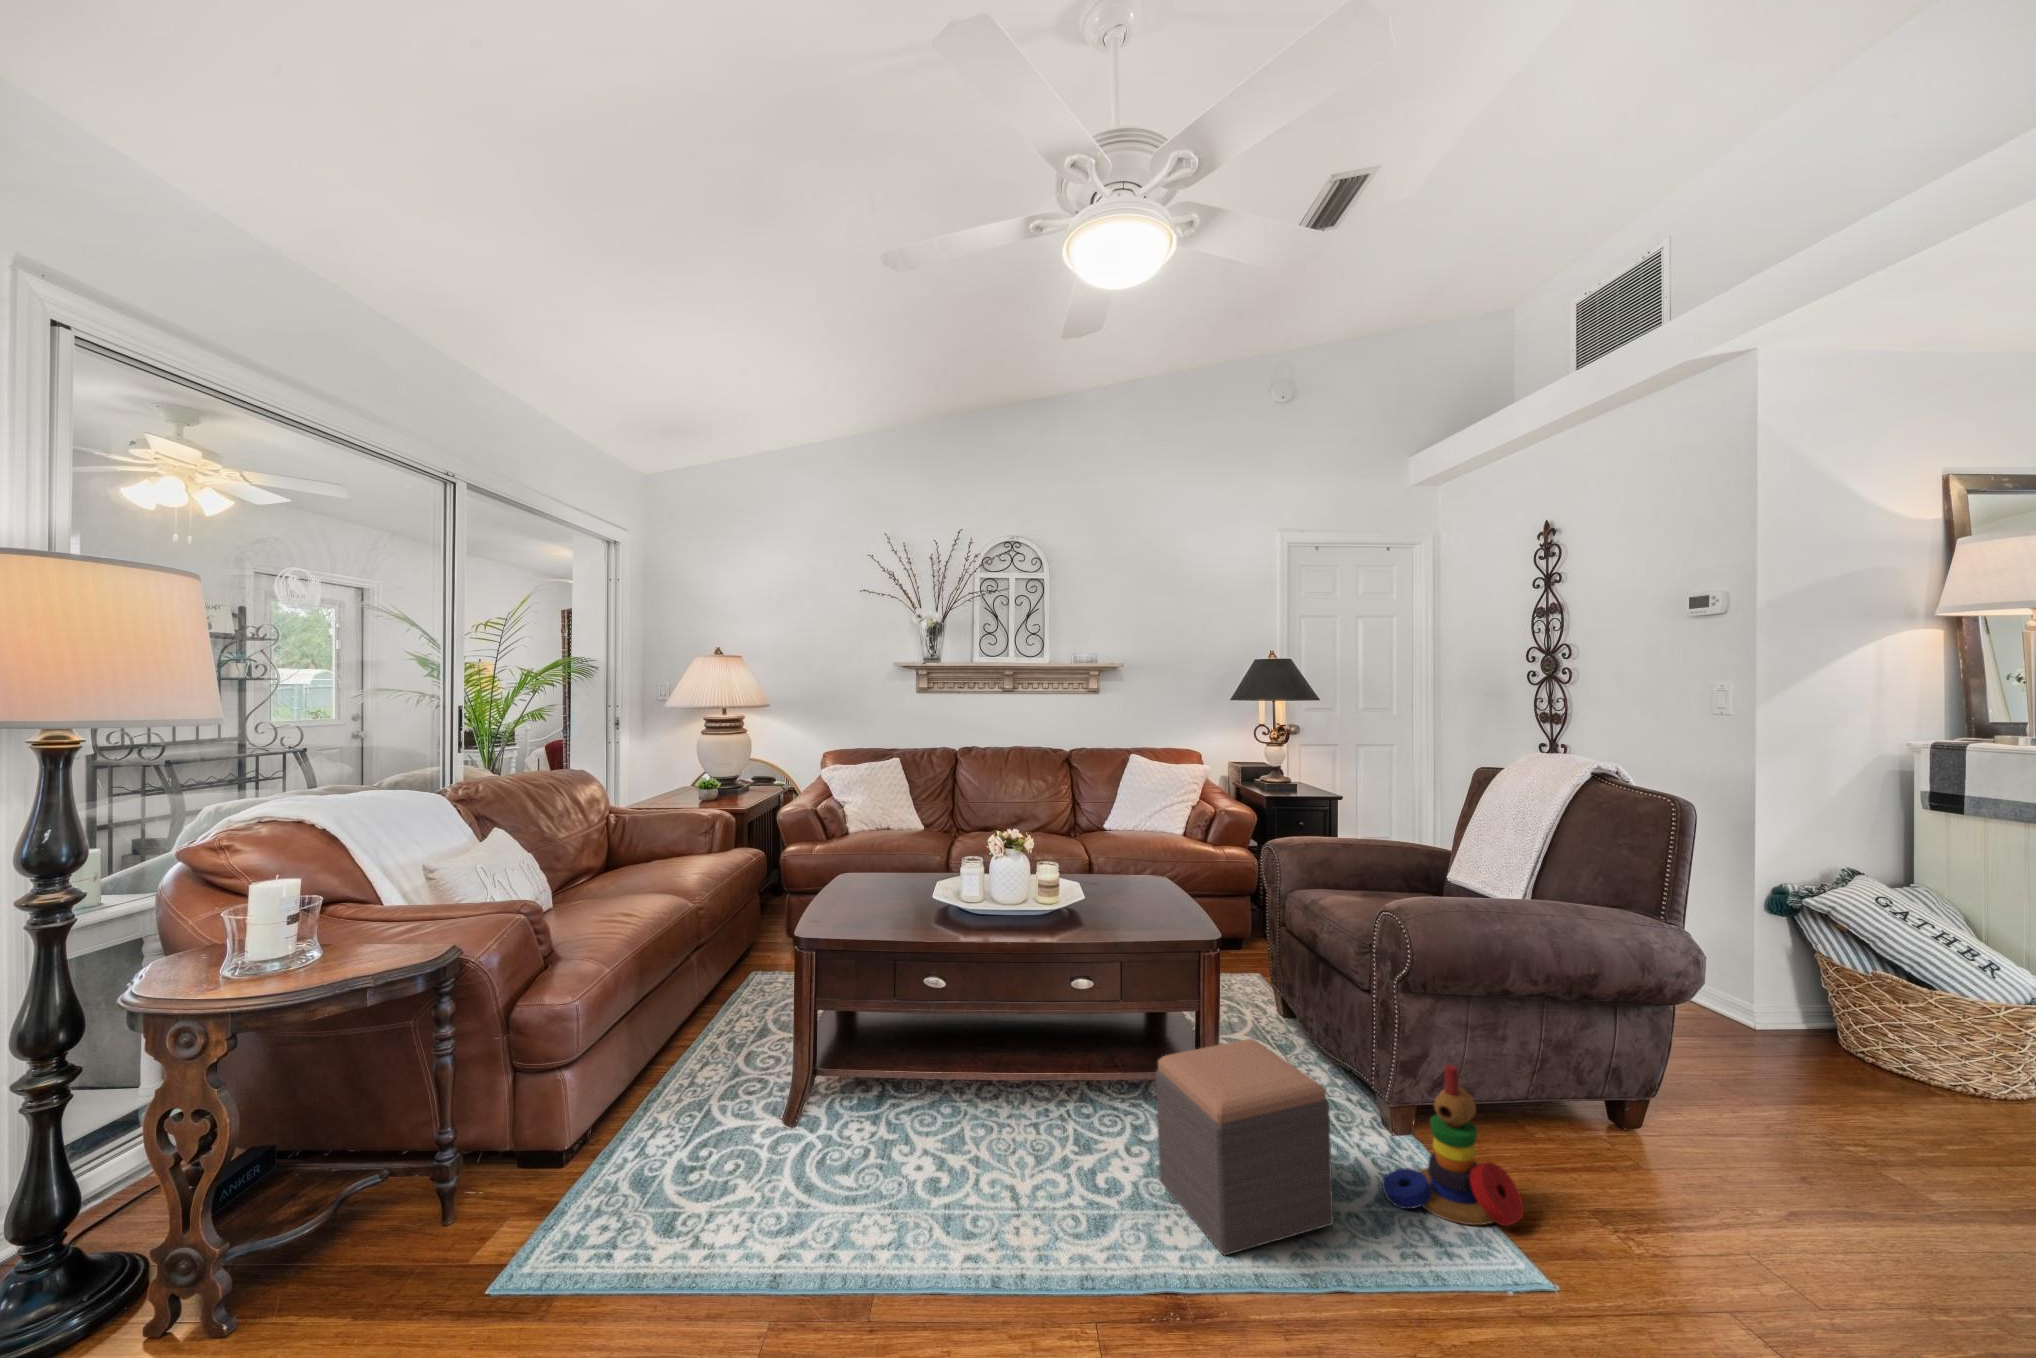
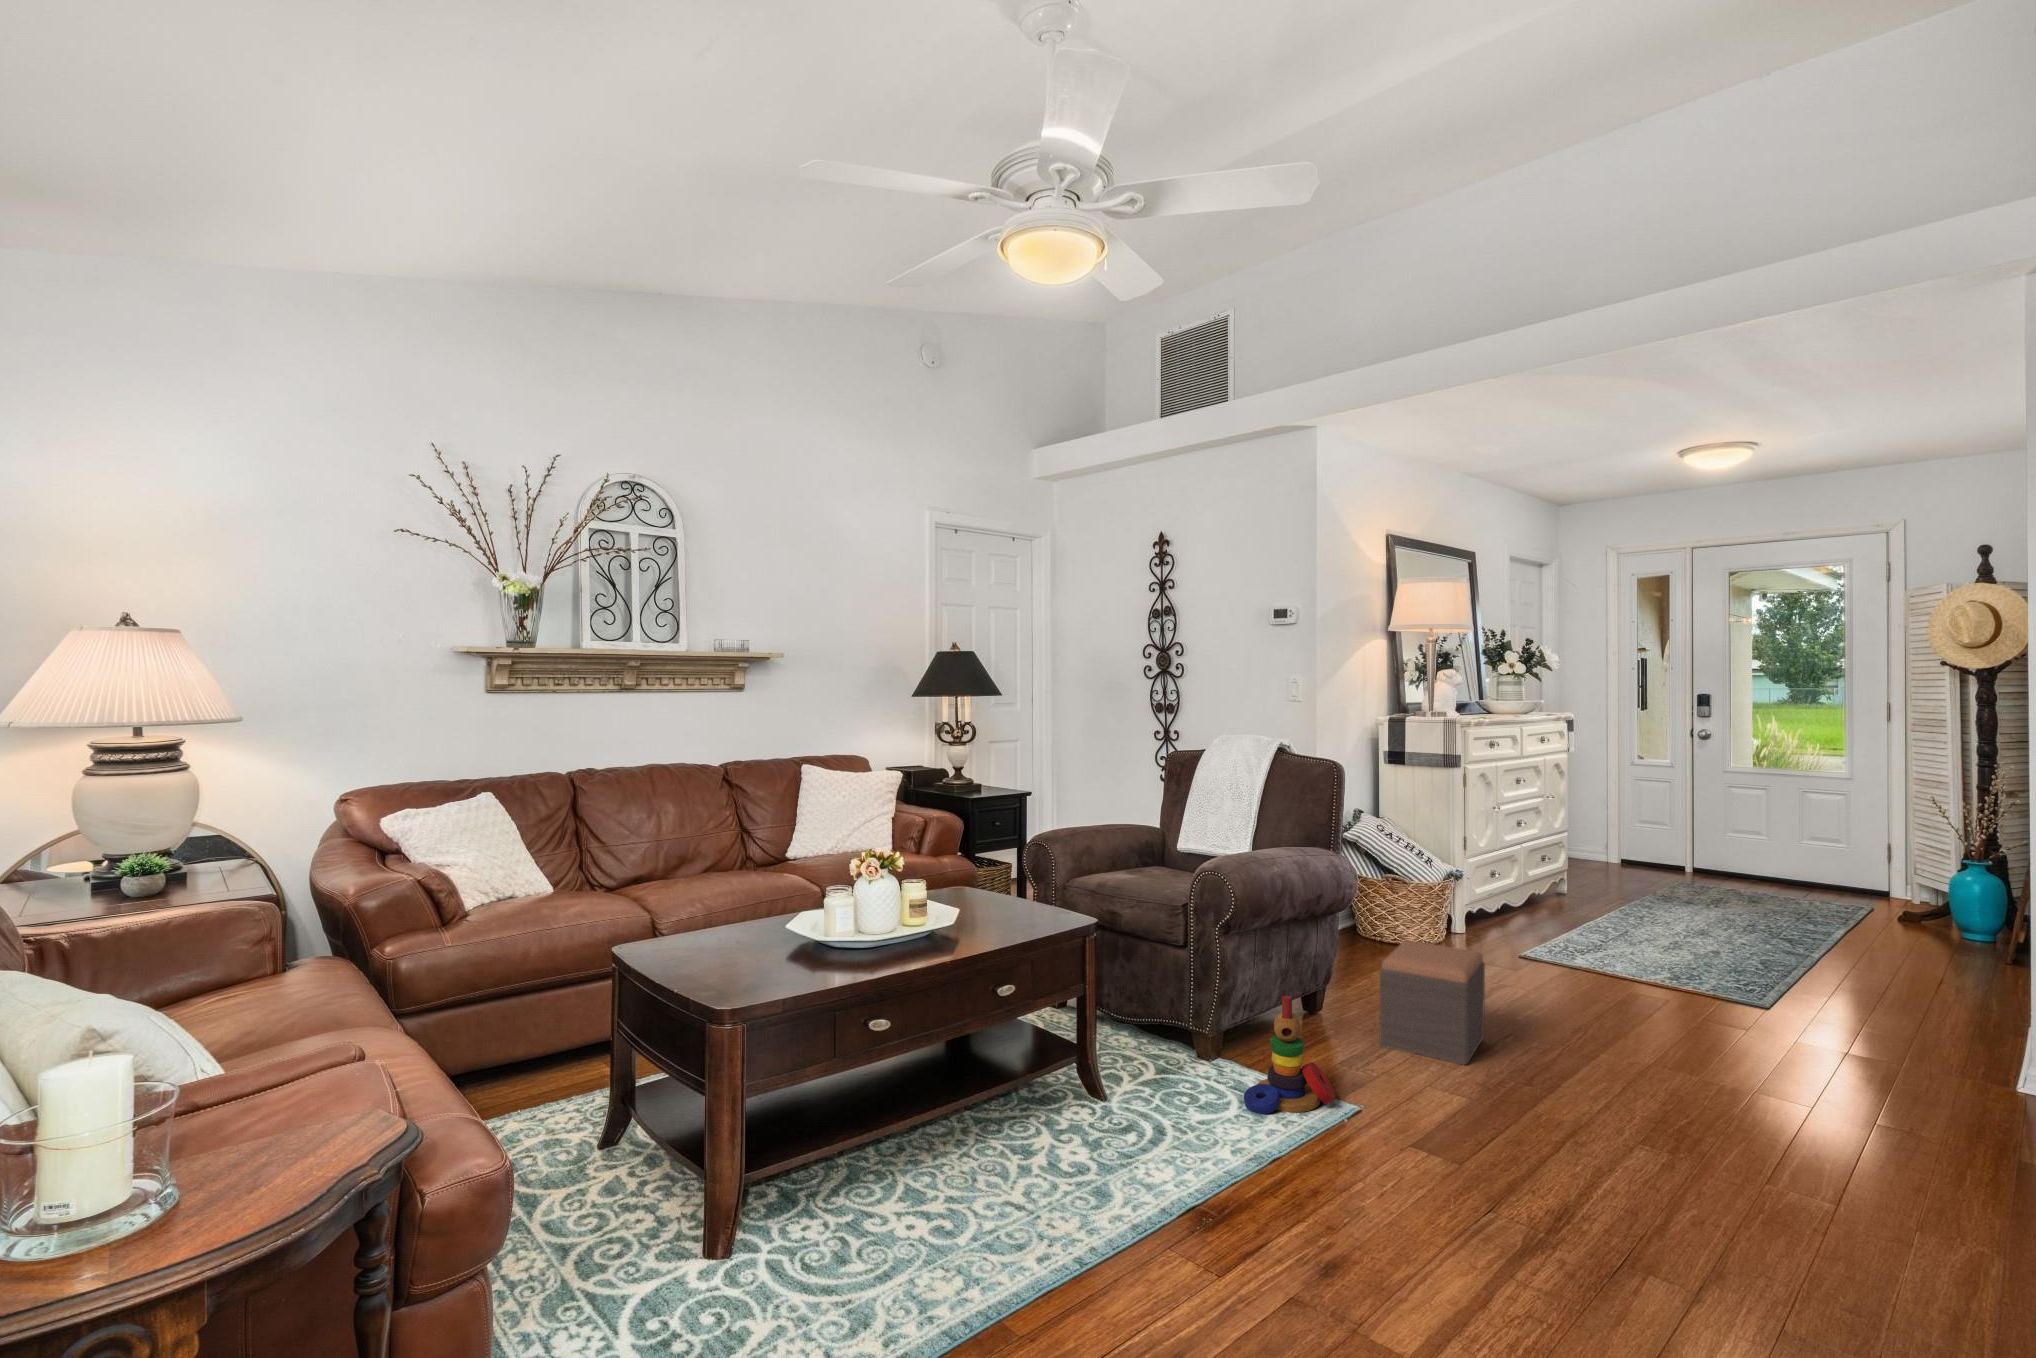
footstool: present [1156,1039,1333,1255] -> present [1380,940,1485,1065]

